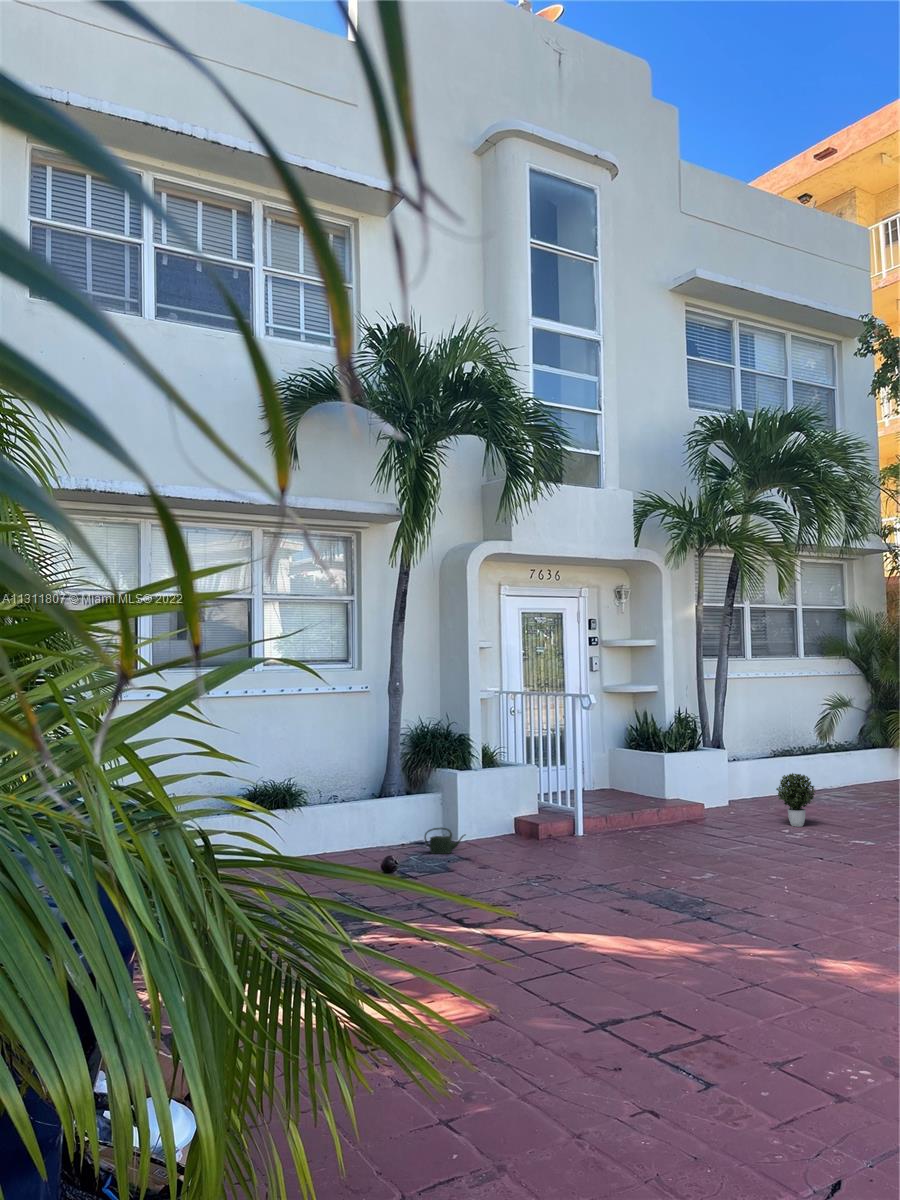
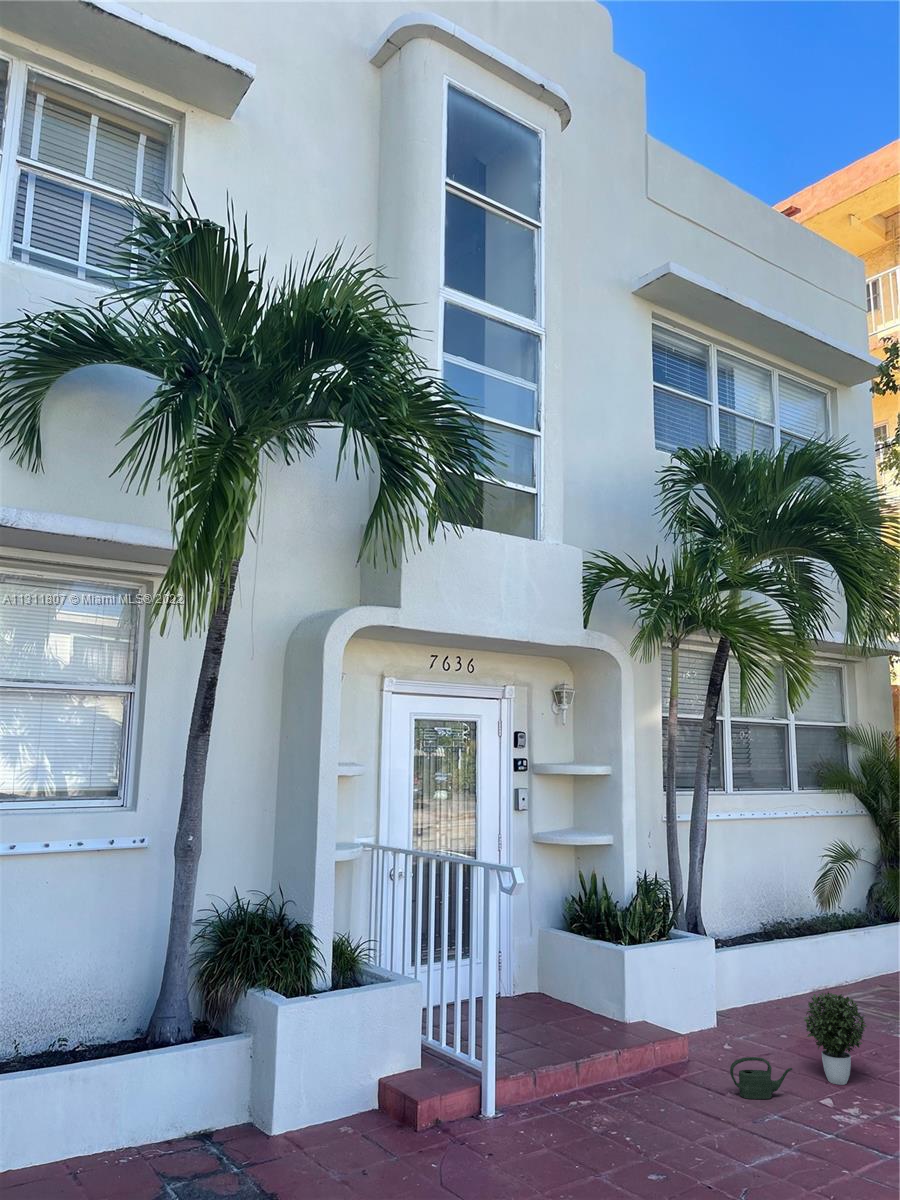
watering can: present [424,828,465,854] -> present [730,1057,792,1099]

